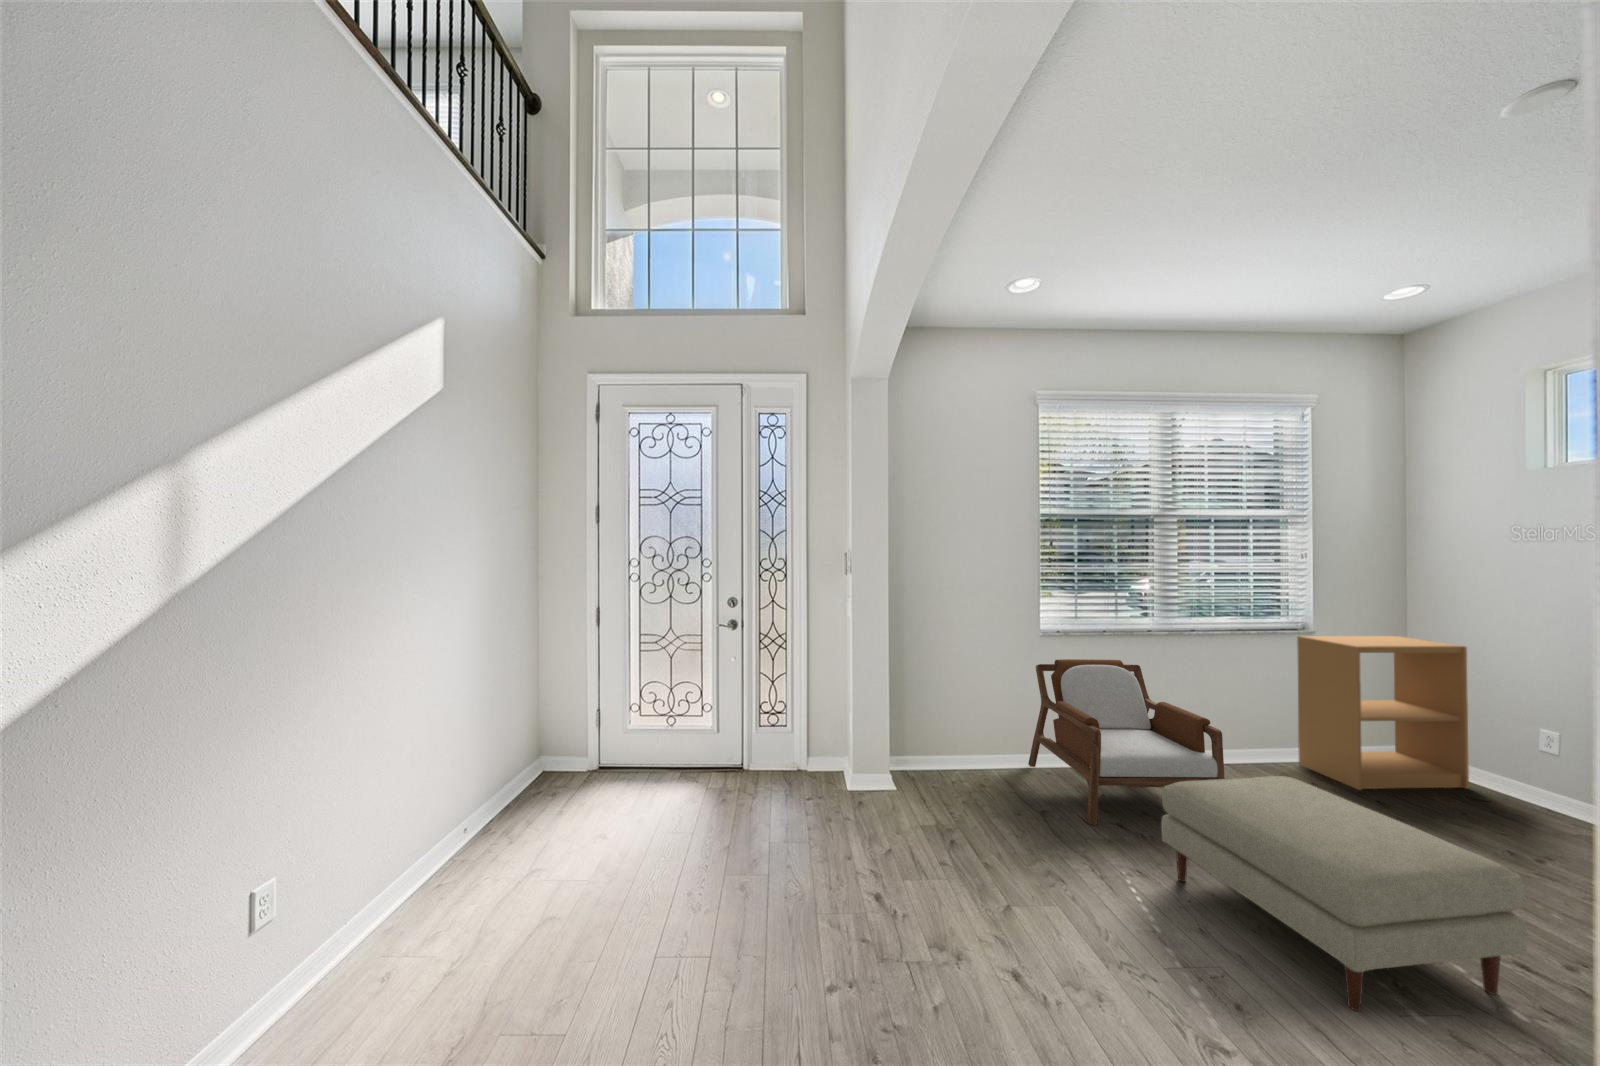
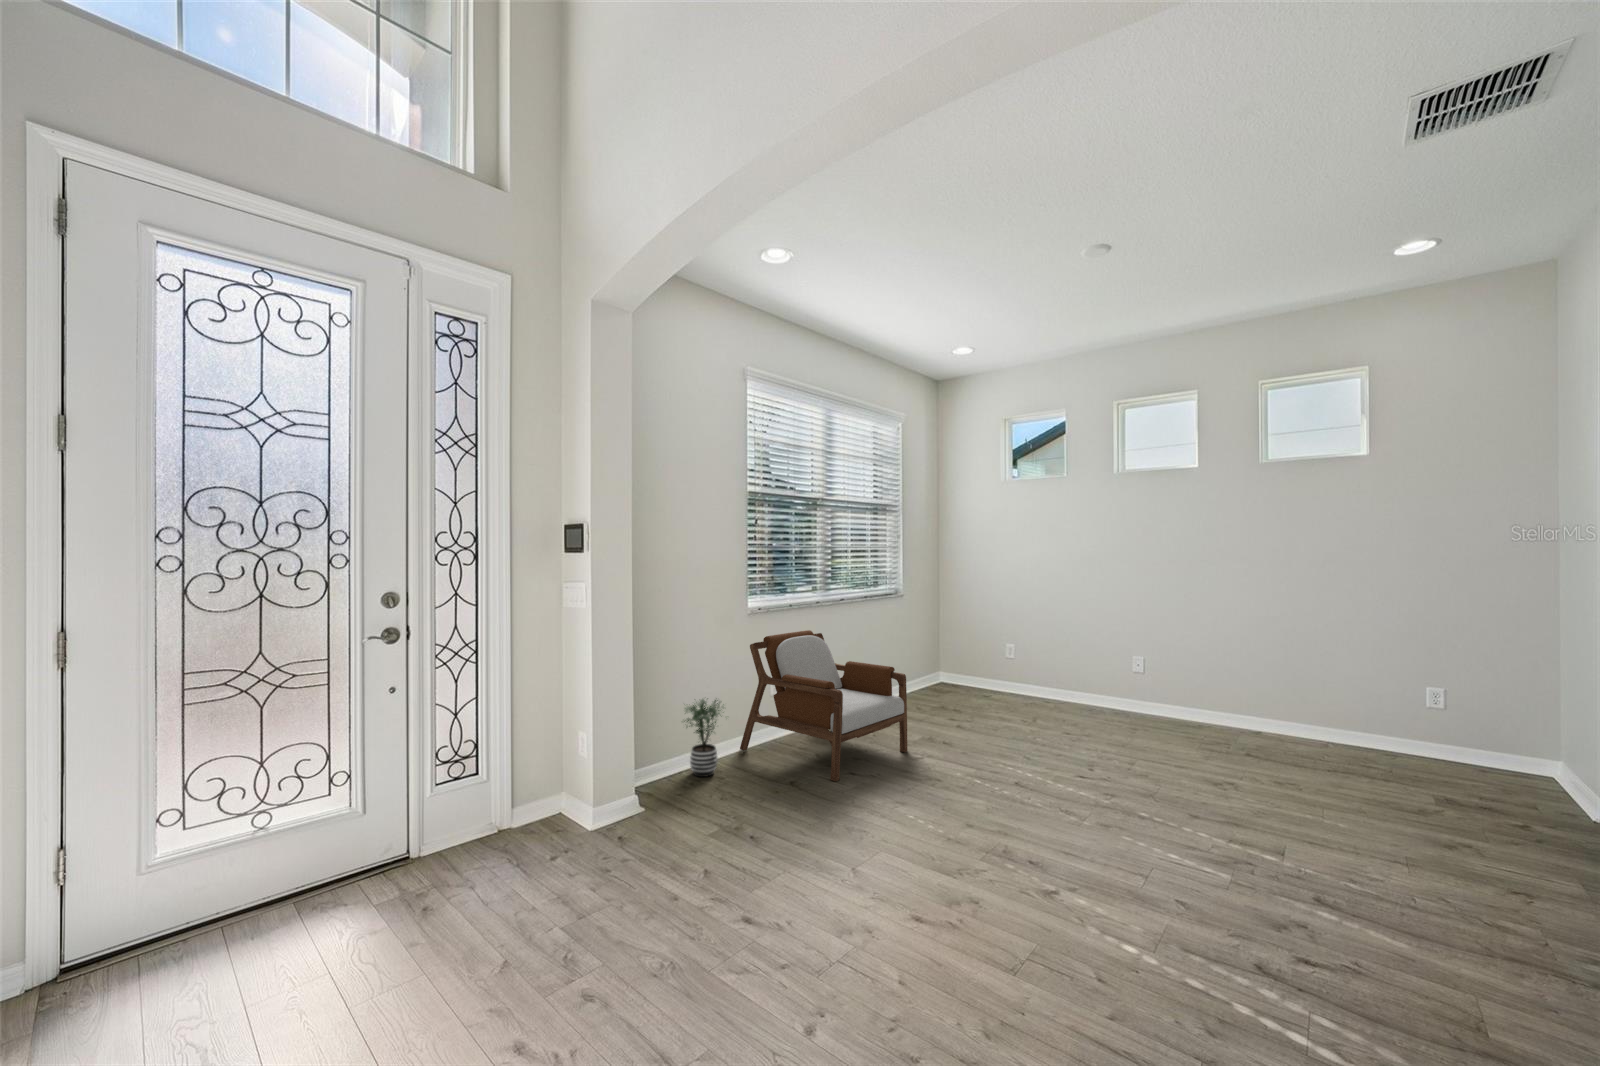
bookshelf: present [1297,636,1469,790] -> none [898,594,977,707]
potted plant: none [947,706,994,779] -> present [684,699,724,777]
ottoman: present [1161,776,1527,1011] -> none [914,696,1102,835]

